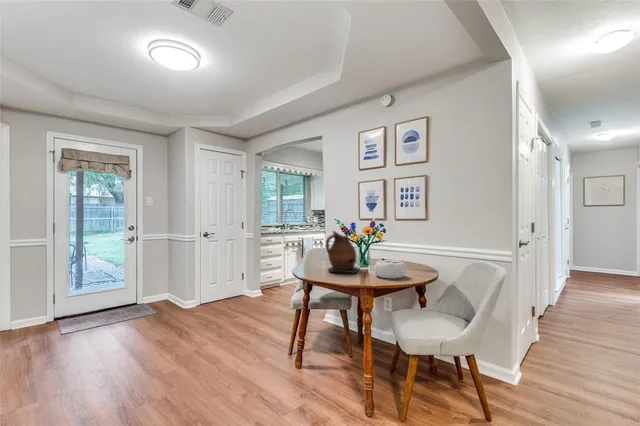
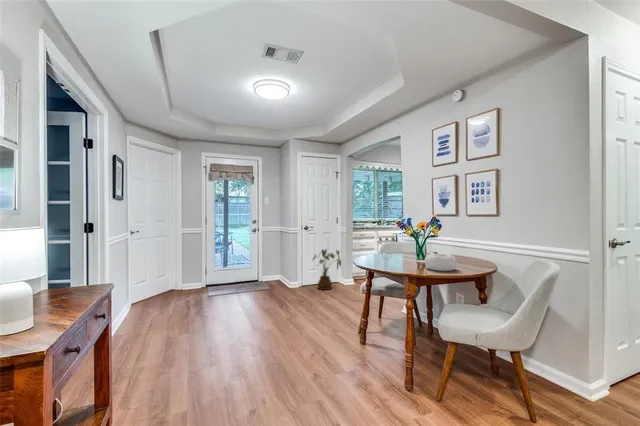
ceramic pitcher: present [326,231,359,273] -> none [384,225,419,265]
house plant: none [213,258,249,306] -> present [313,250,341,290]

